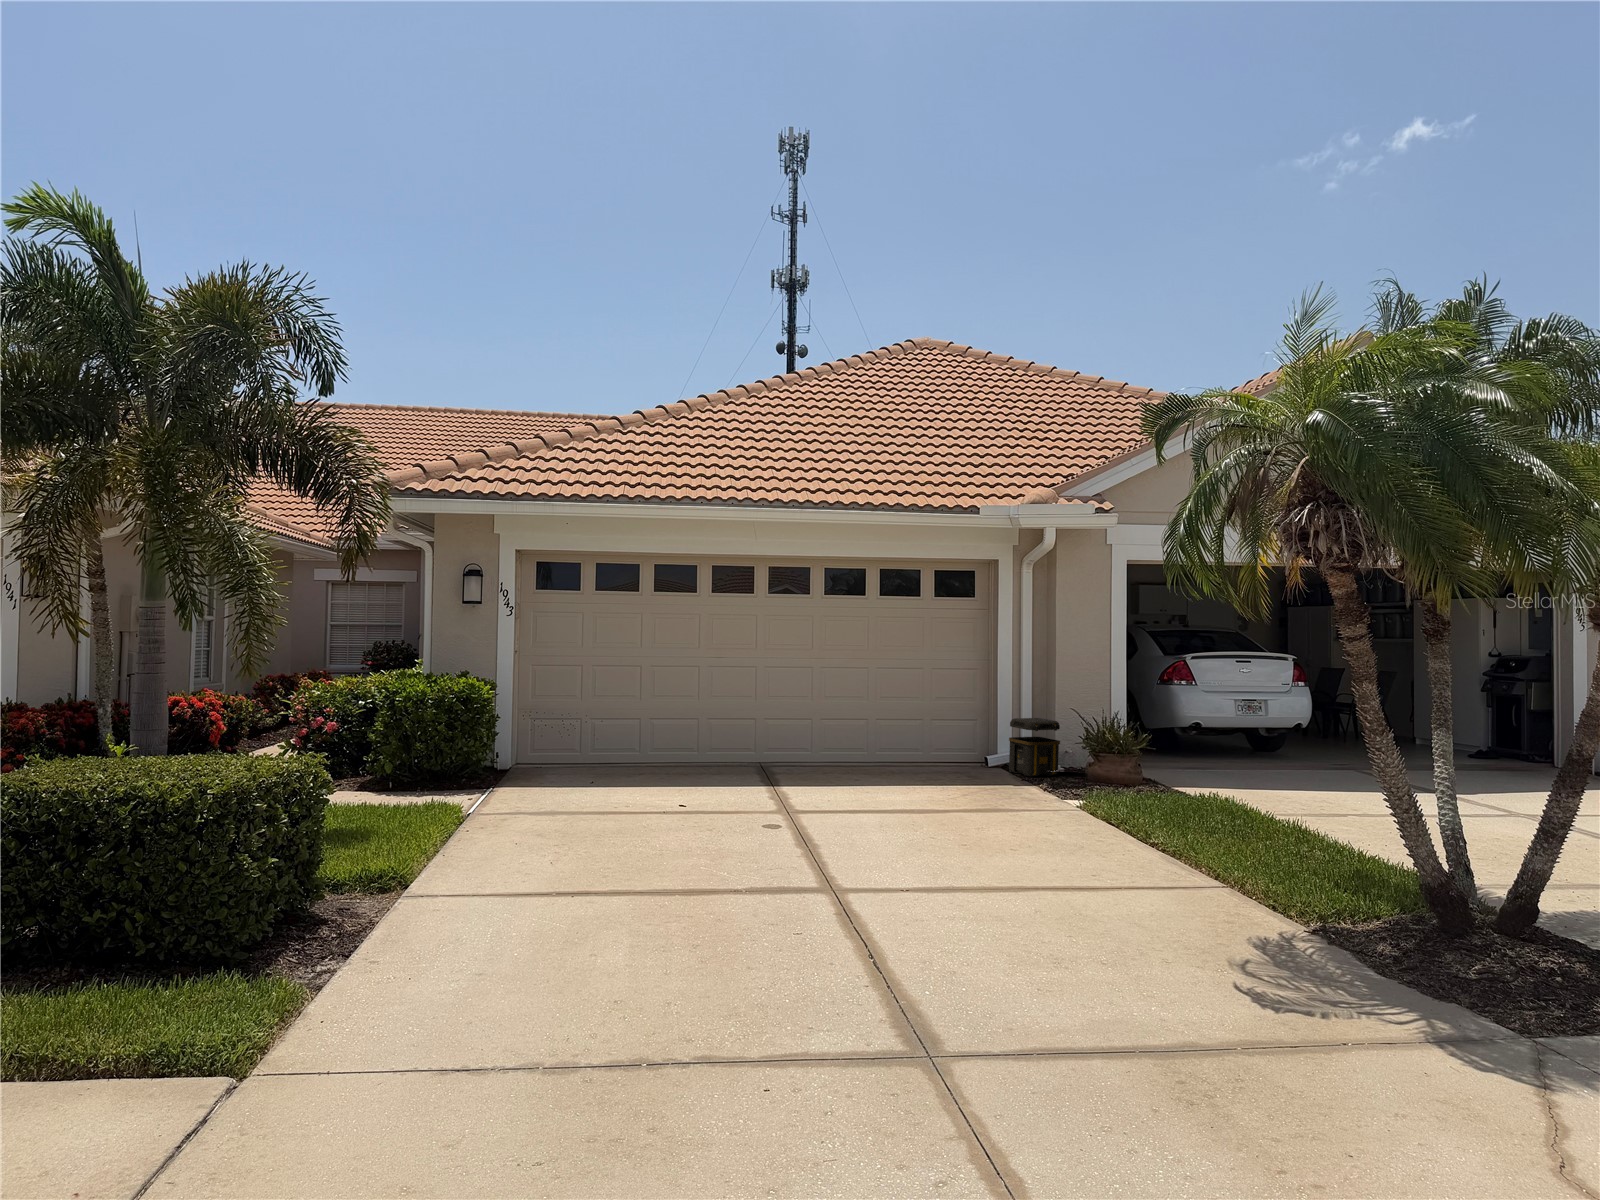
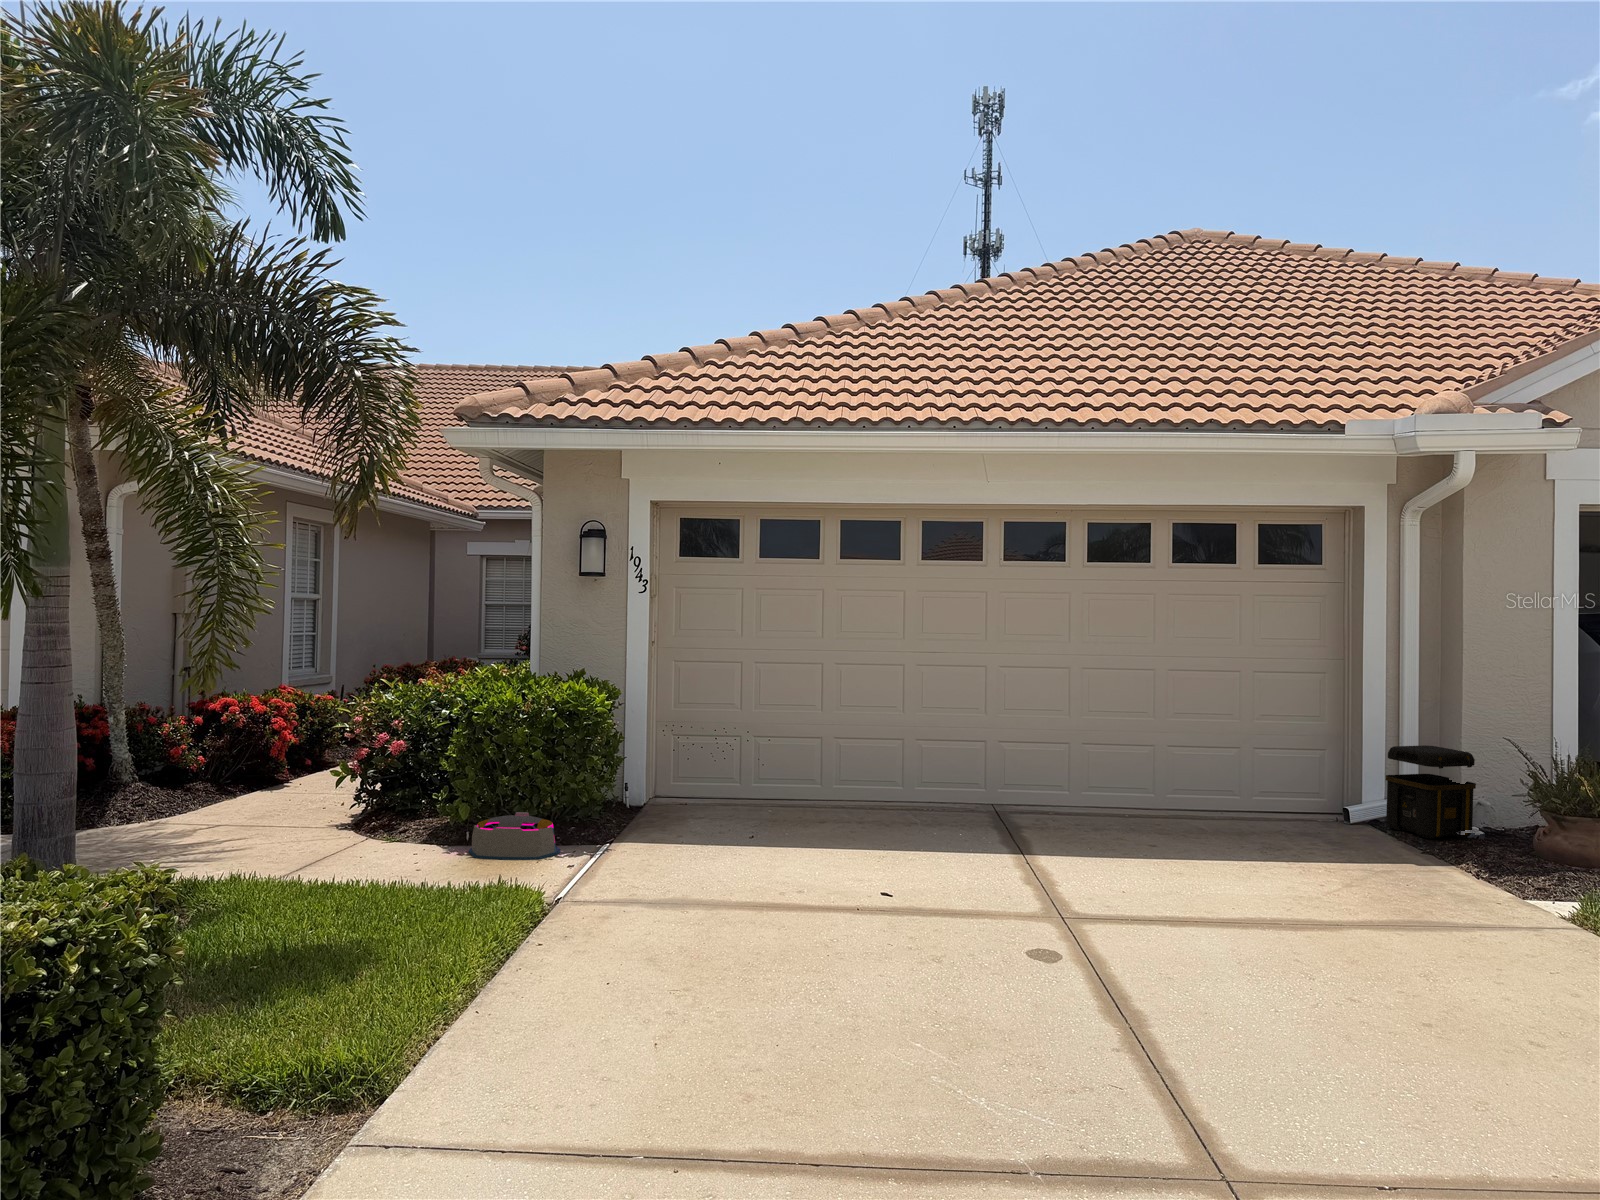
storage bin: none [400,765,462,793] -> present [469,812,560,860]

